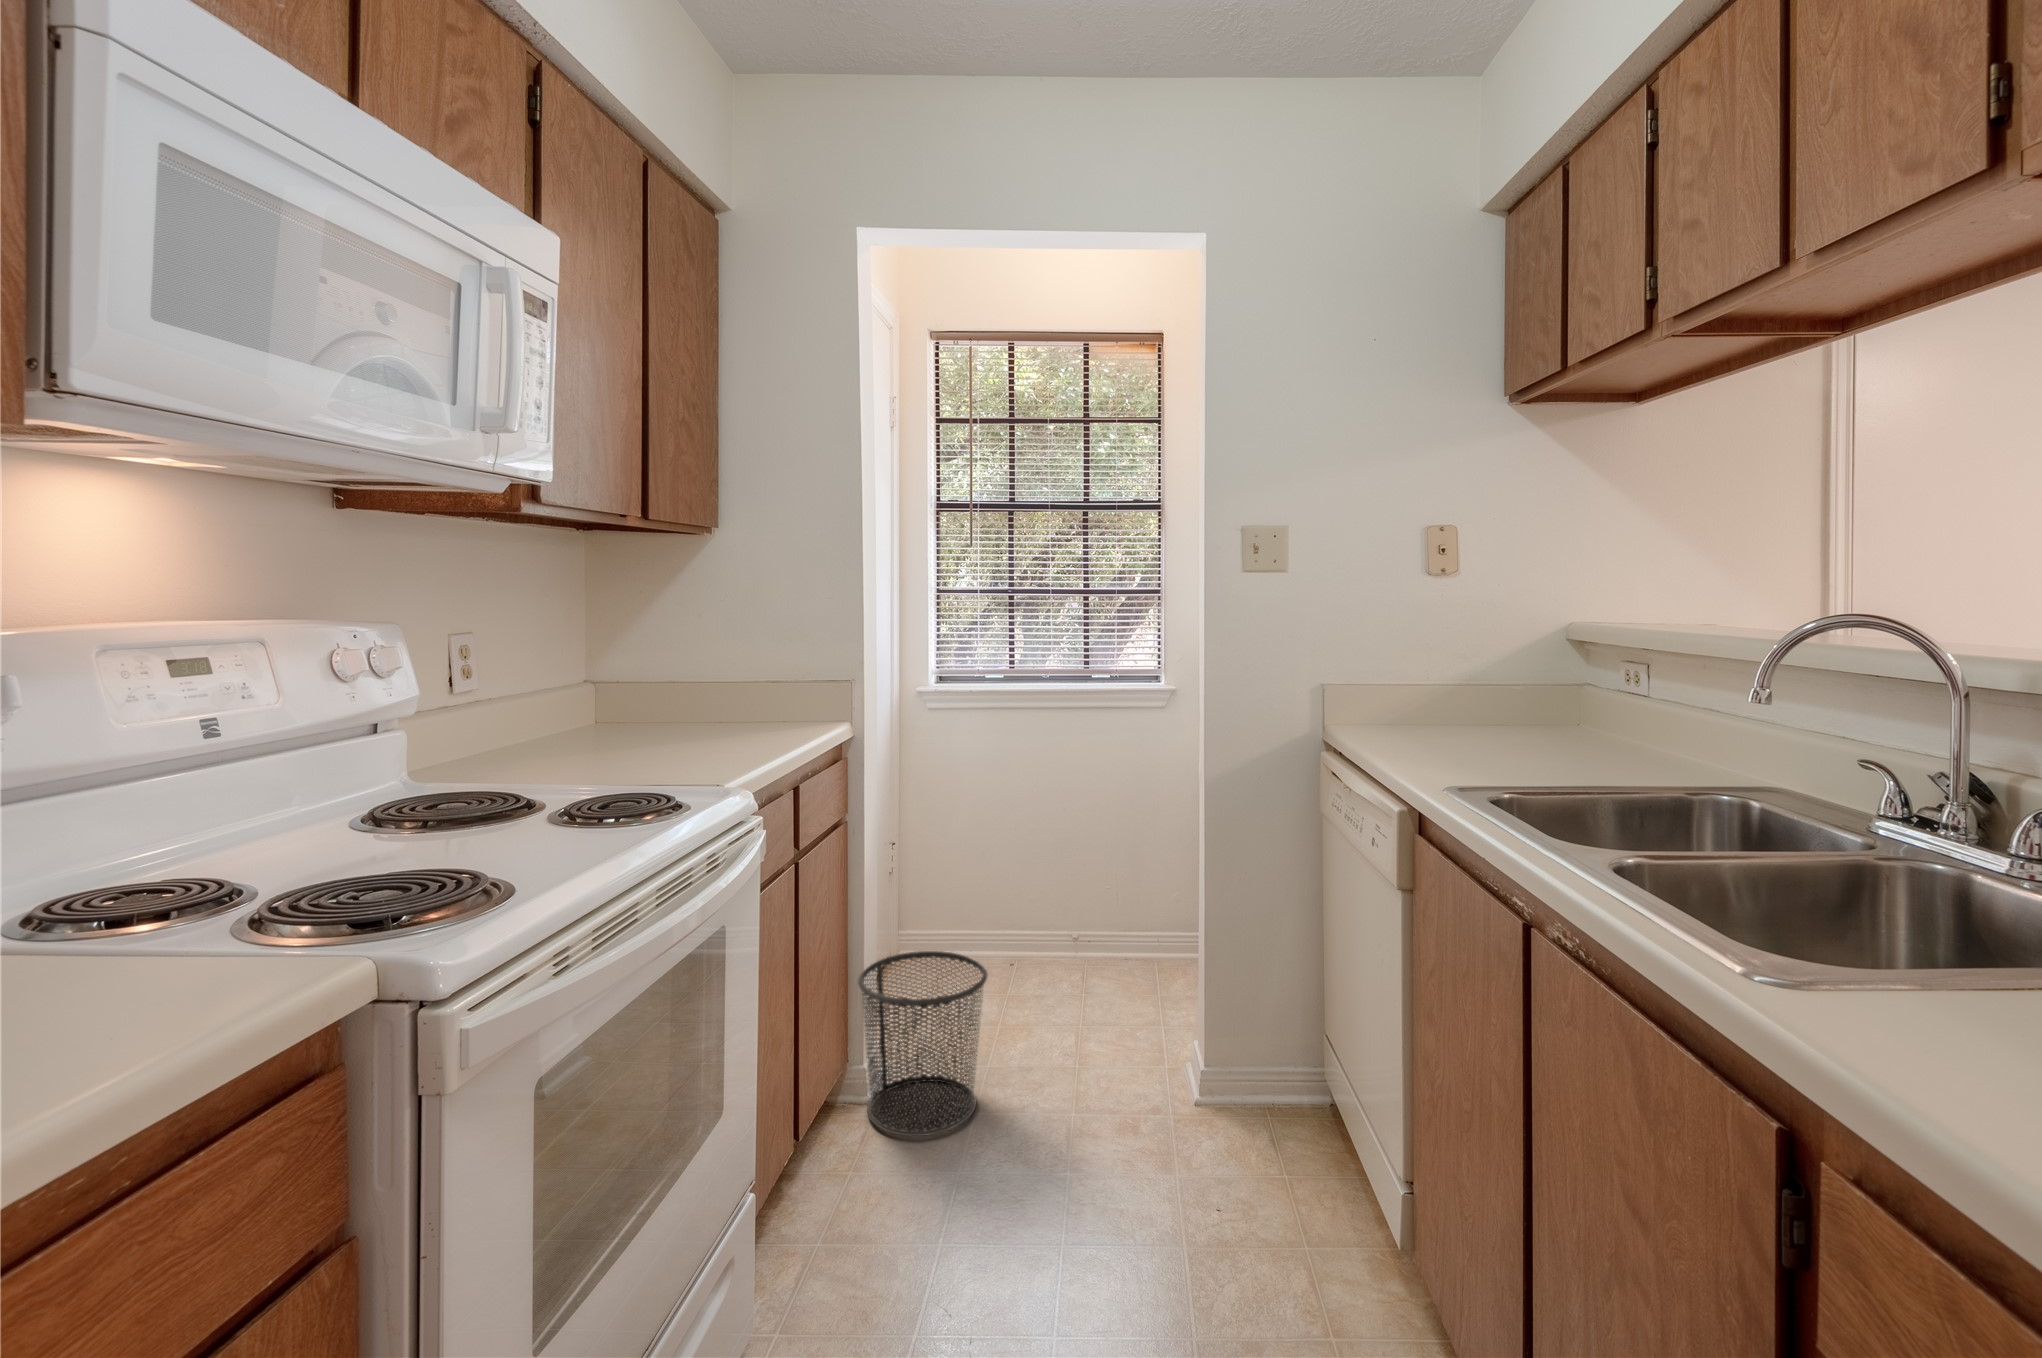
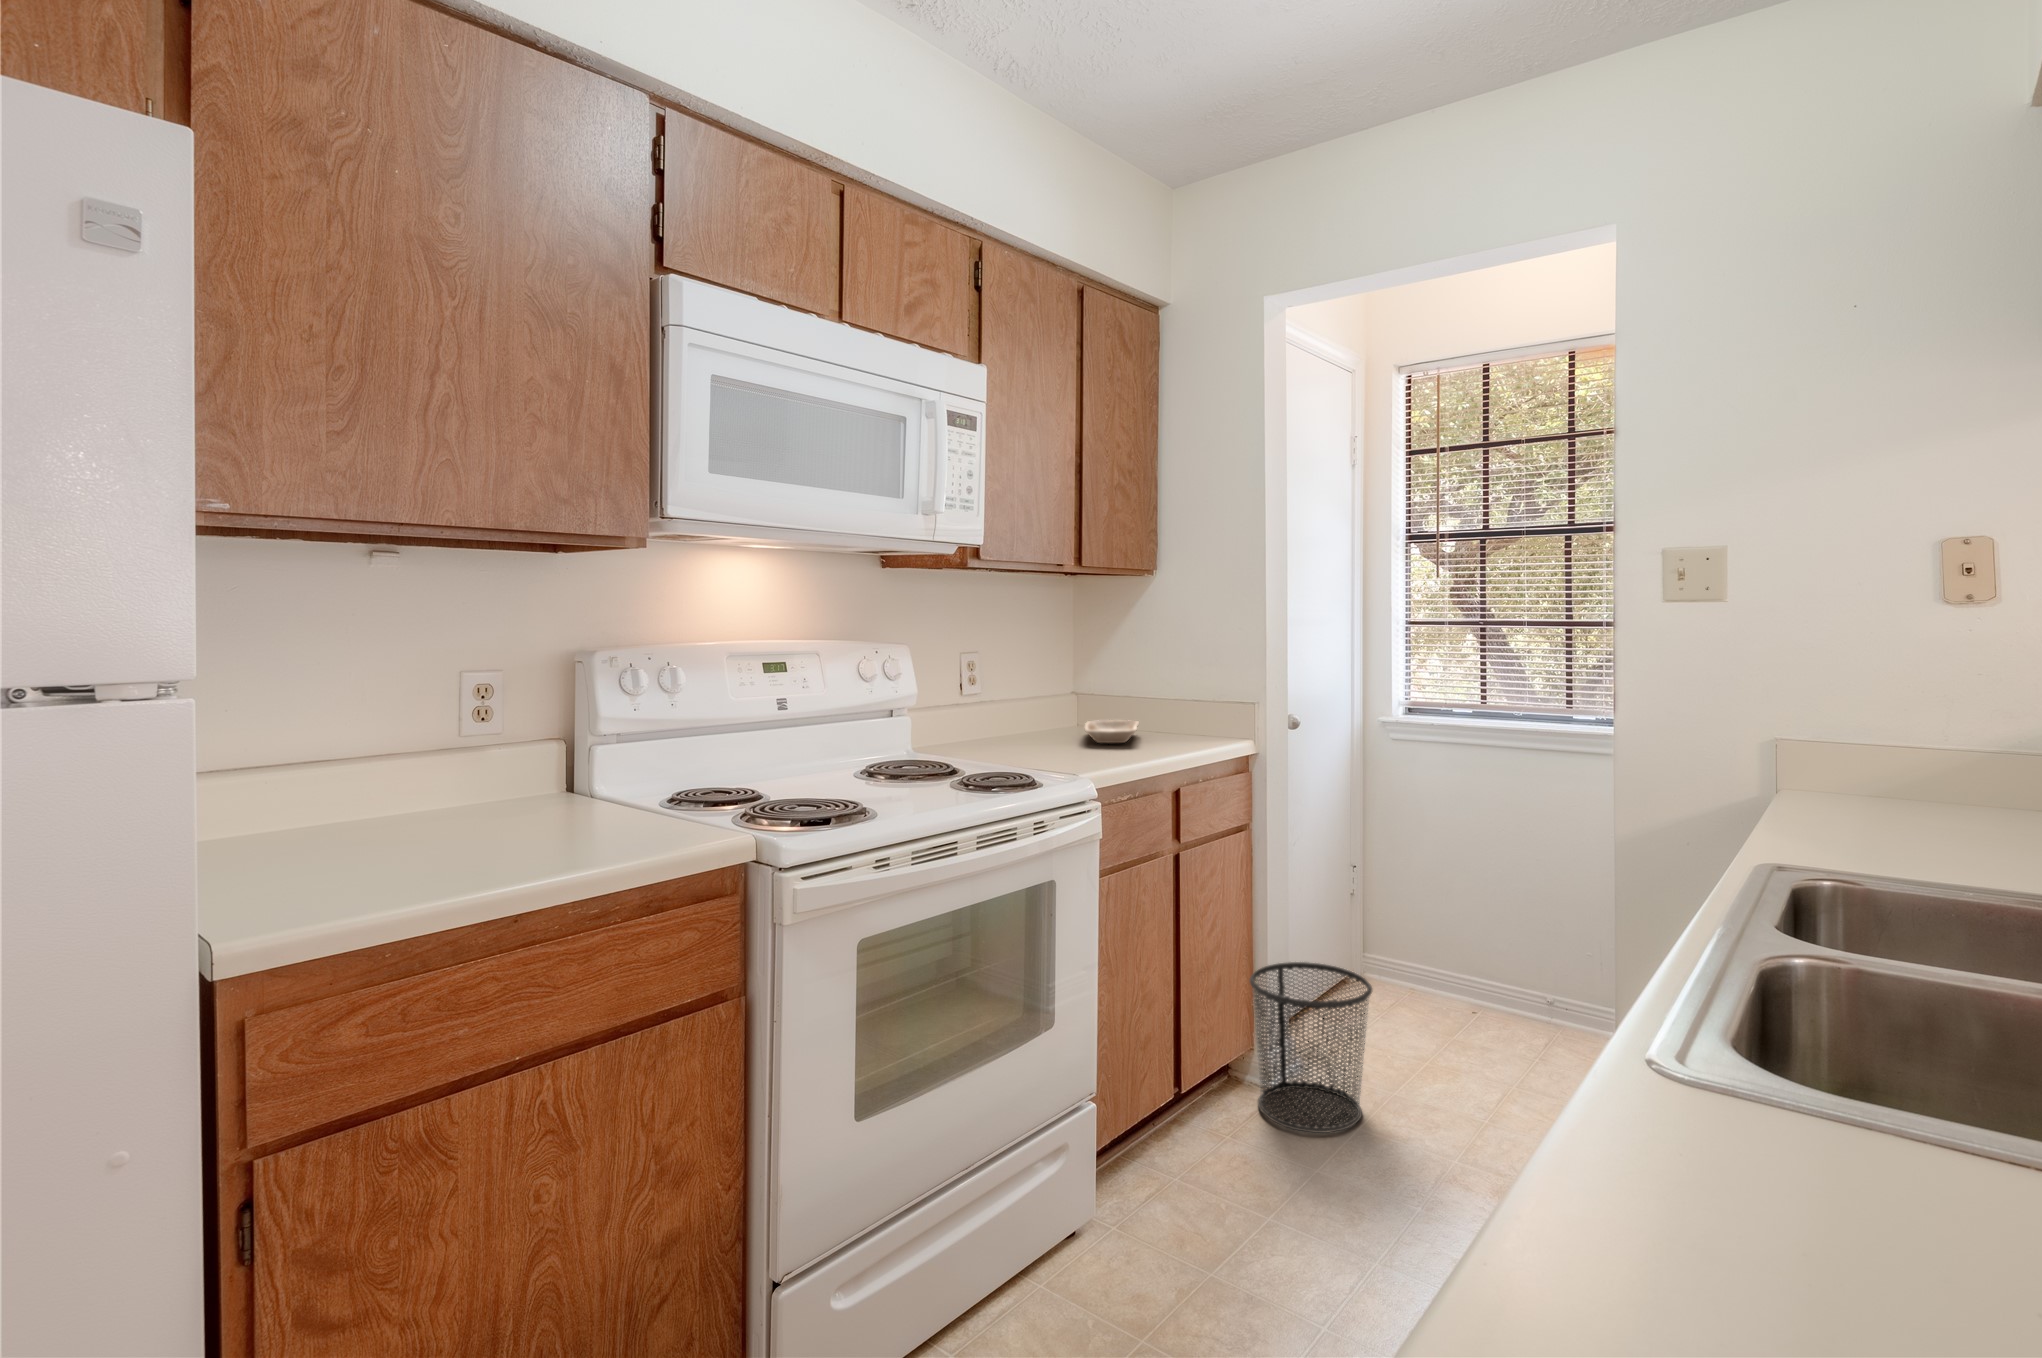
tray: none [633,708,723,741] -> present [1085,720,1139,743]

